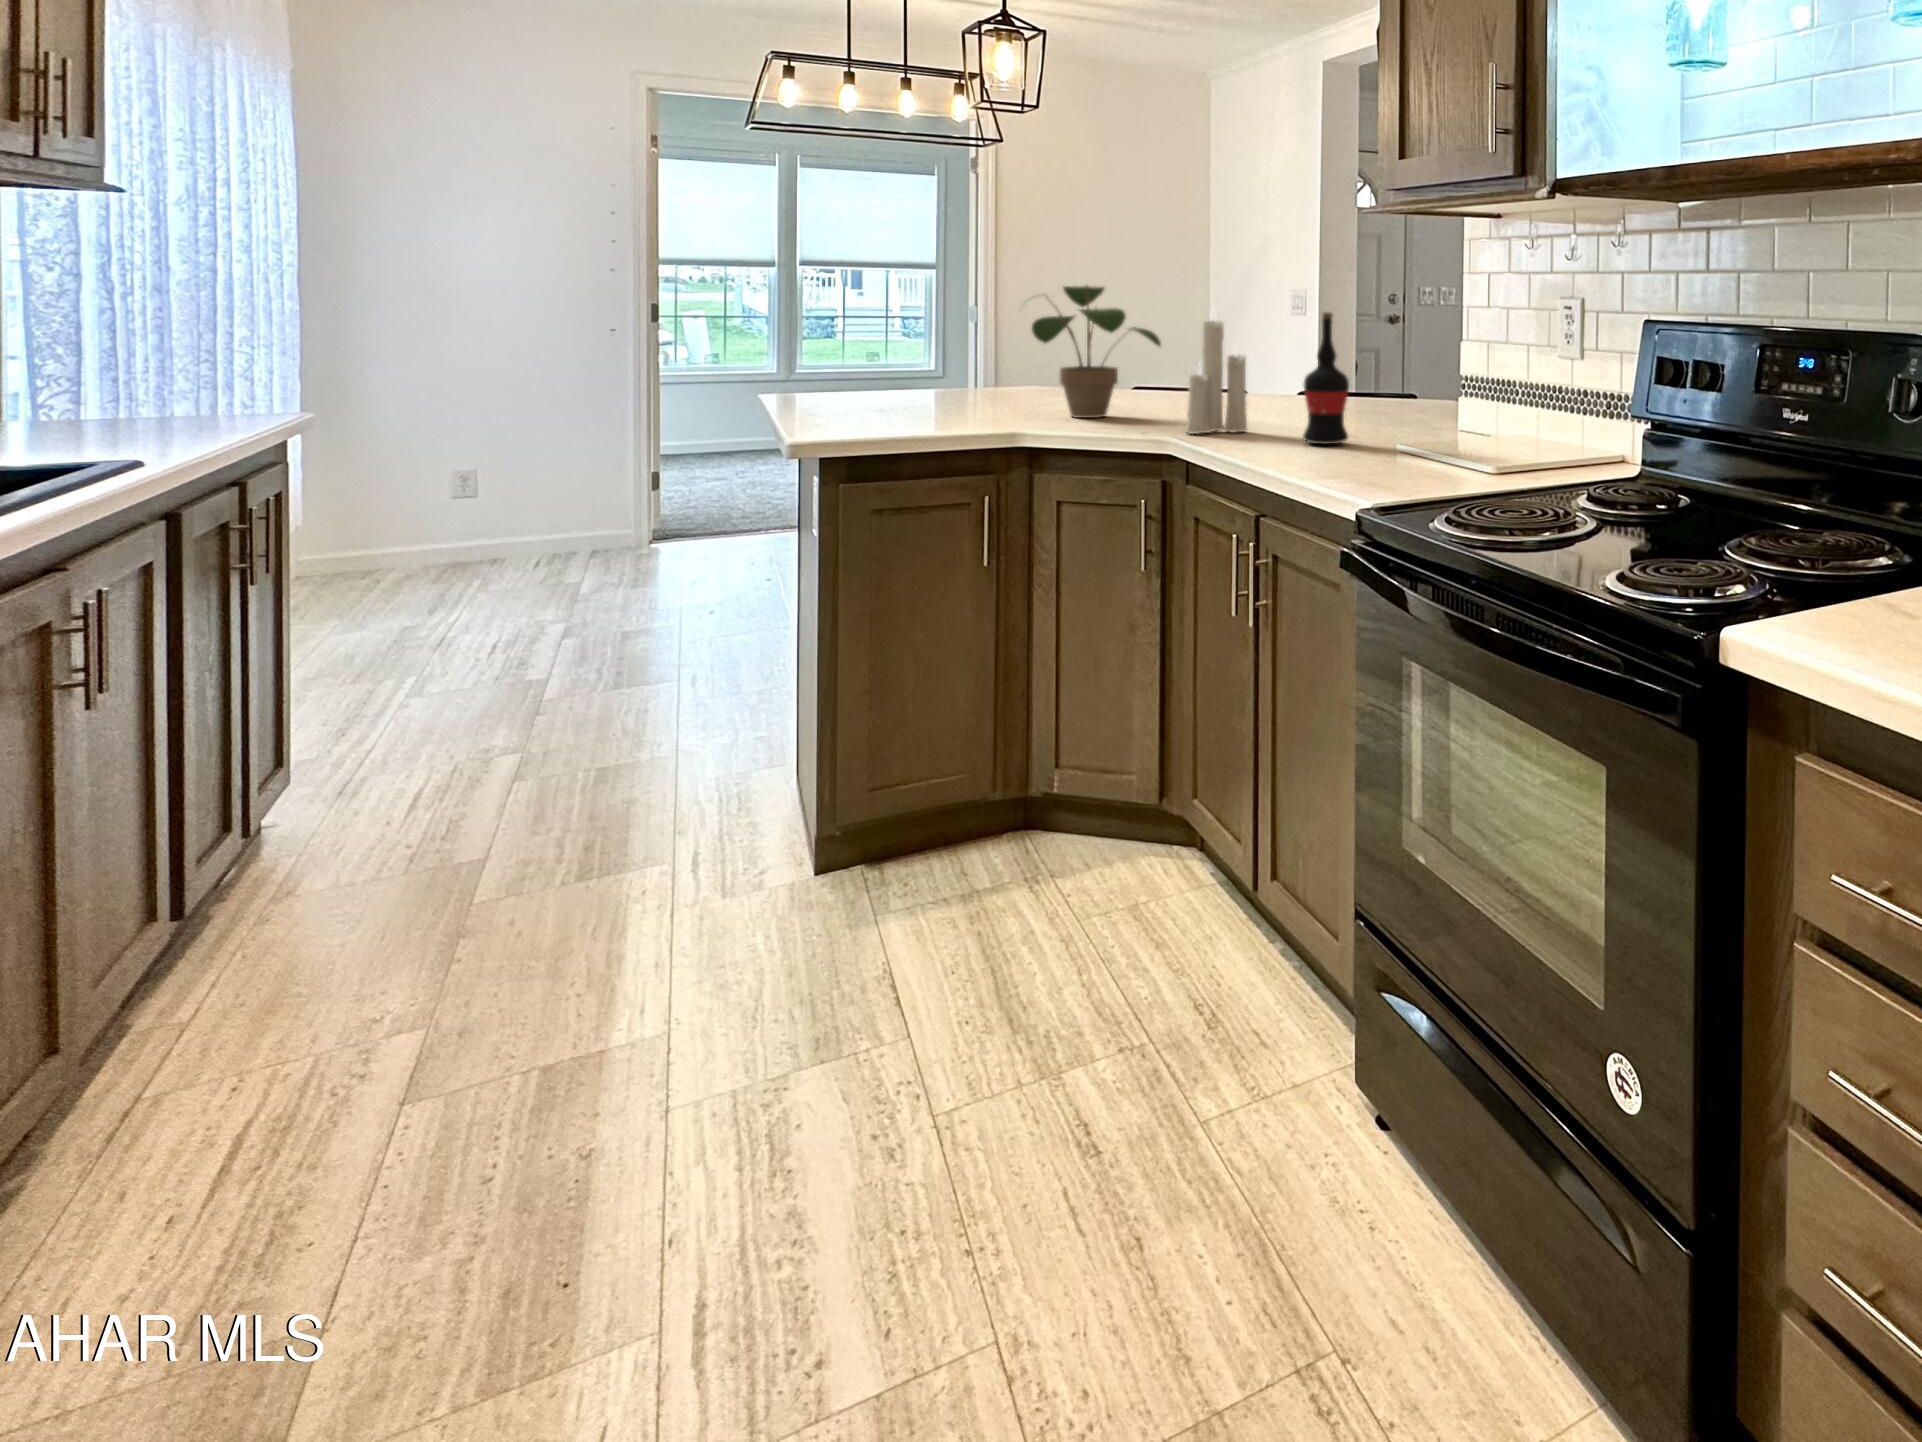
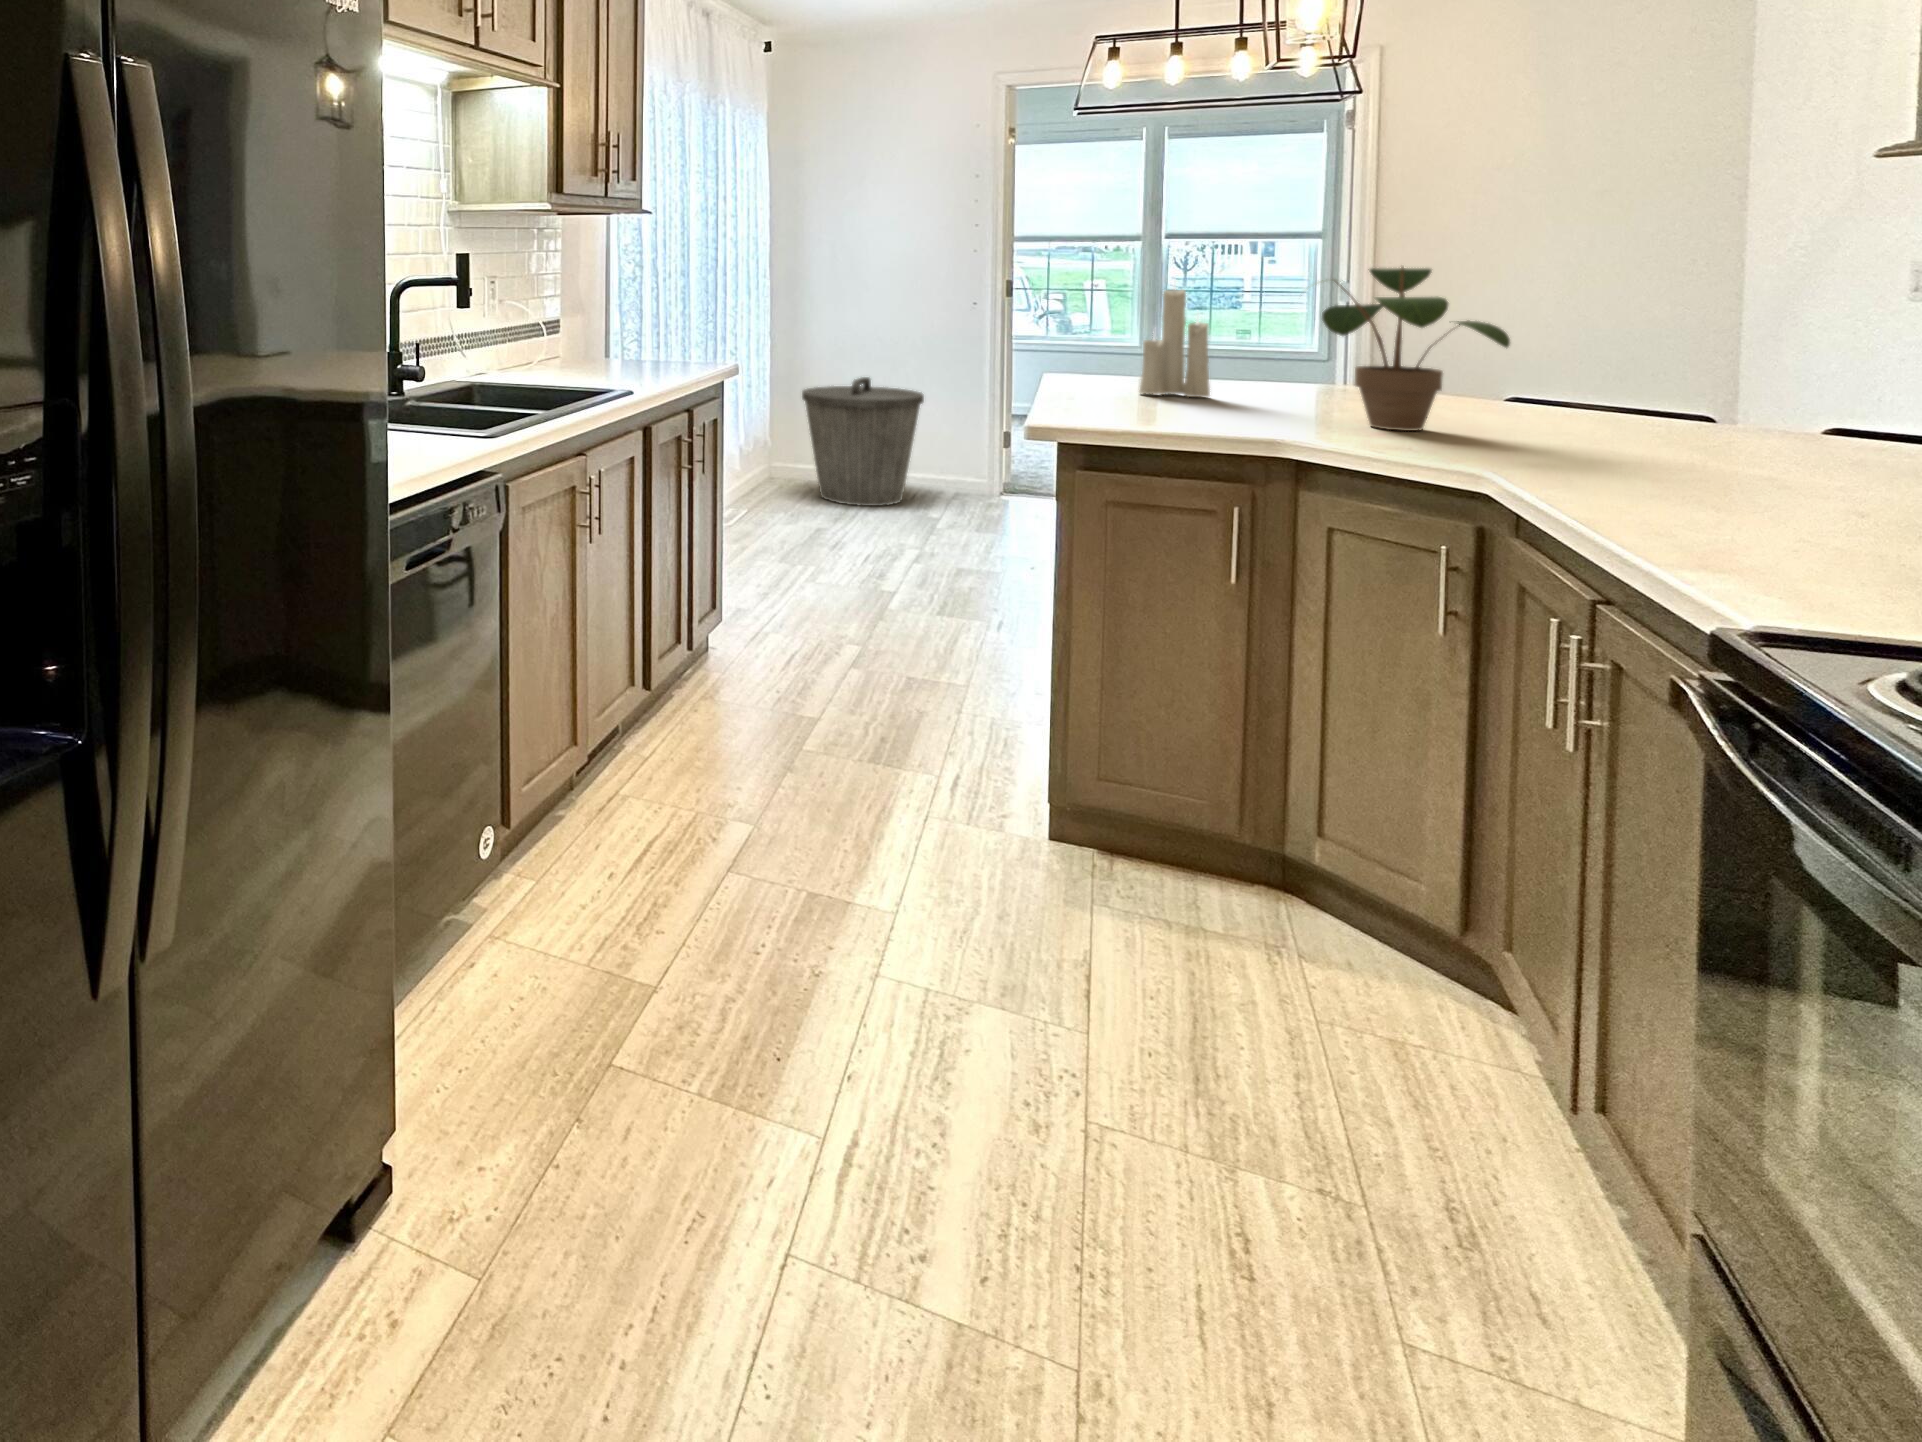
wine bottle: present [1303,312,1349,444] -> none [1739,310,1852,515]
candle: present [1186,320,1247,434] -> present [1140,287,1210,397]
trash can: none [358,425,551,592] -> present [802,377,924,506]

